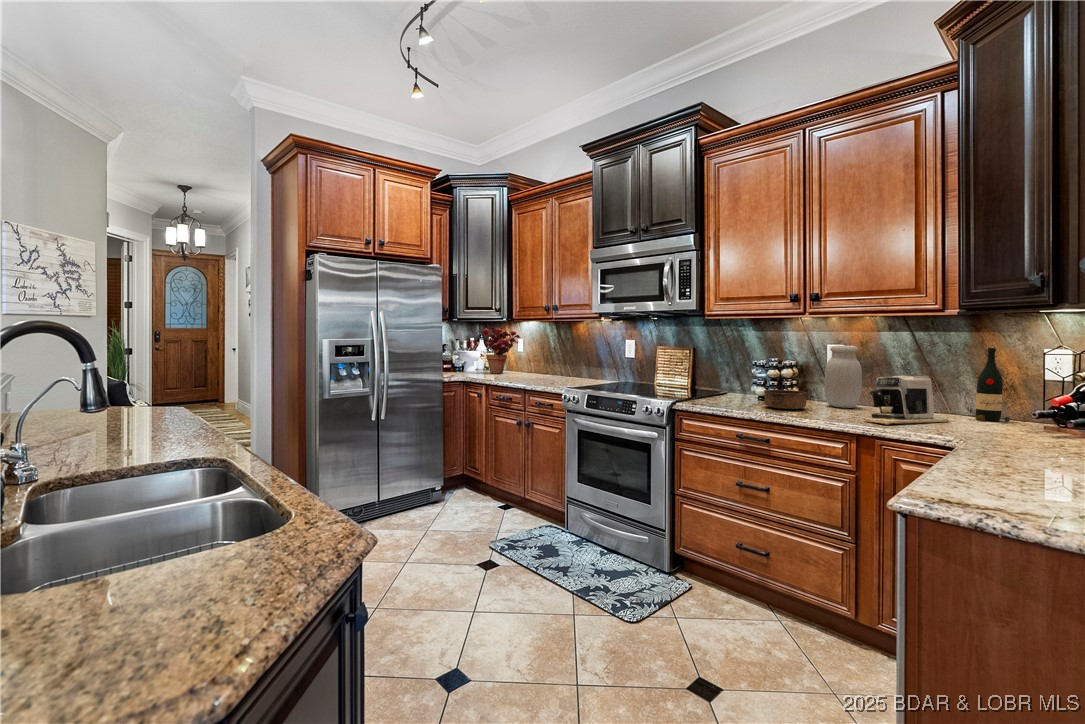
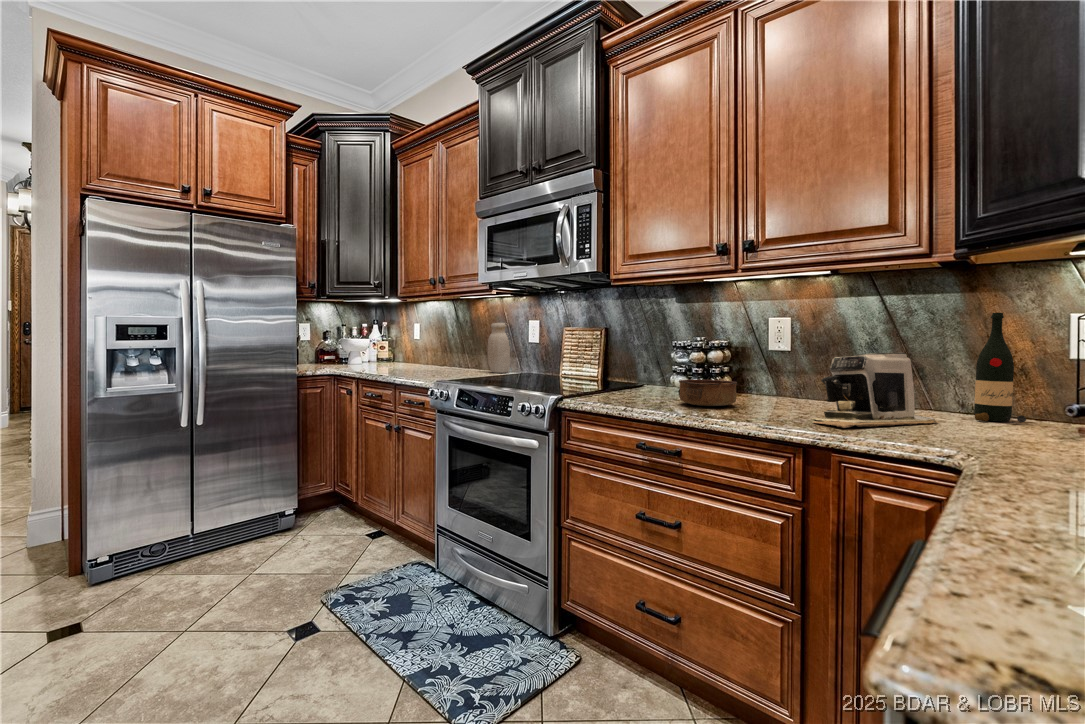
potted plant: present [479,327,520,374] -> none [359,309,413,367]
jar: present [824,346,862,408] -> present [487,323,511,373]

